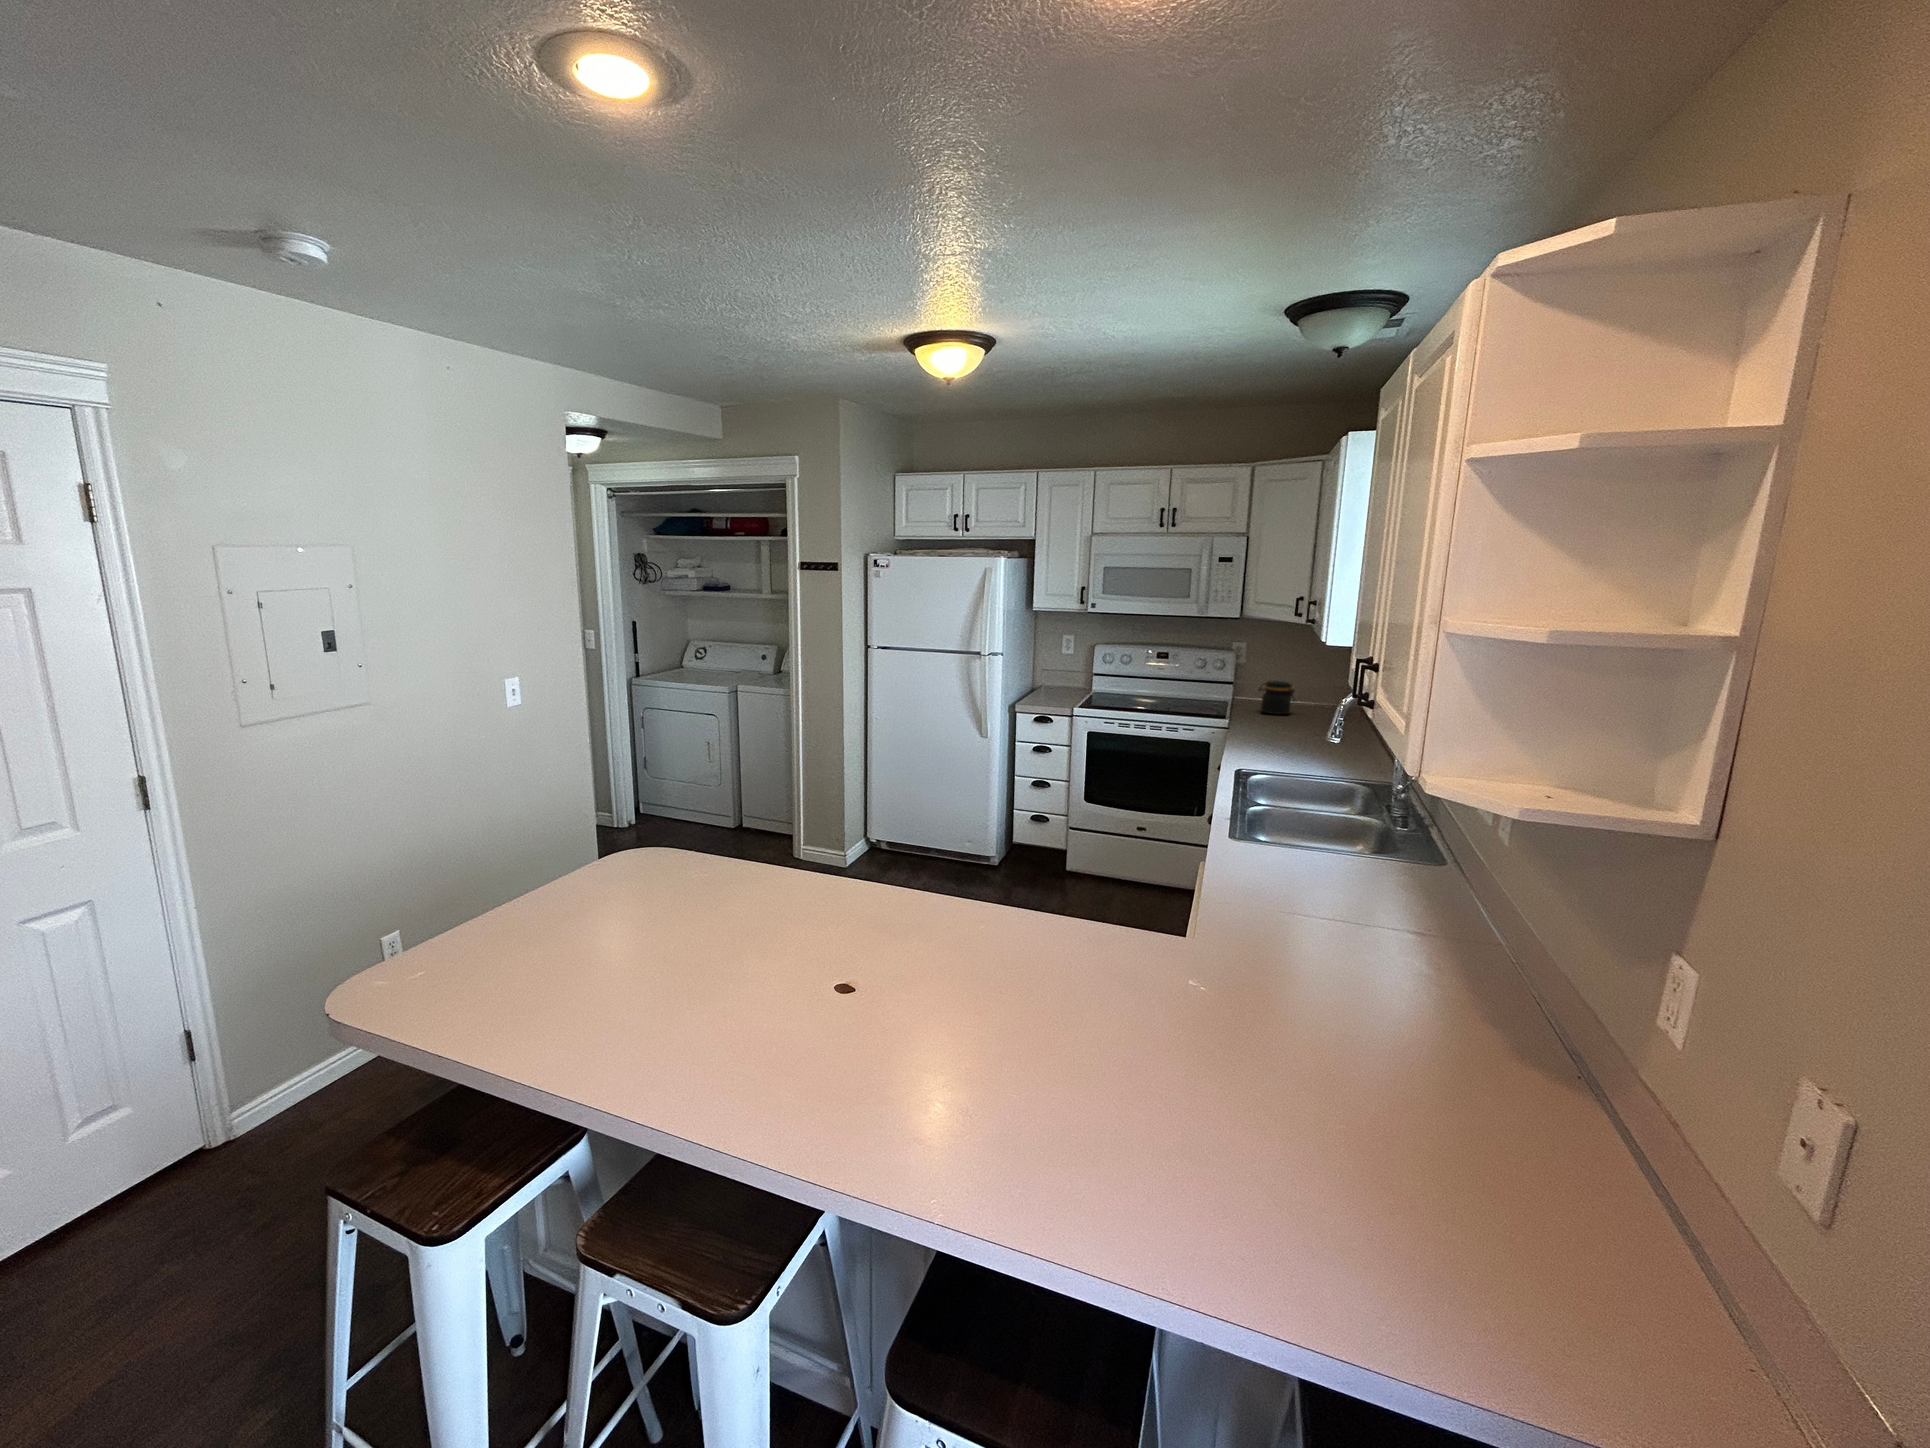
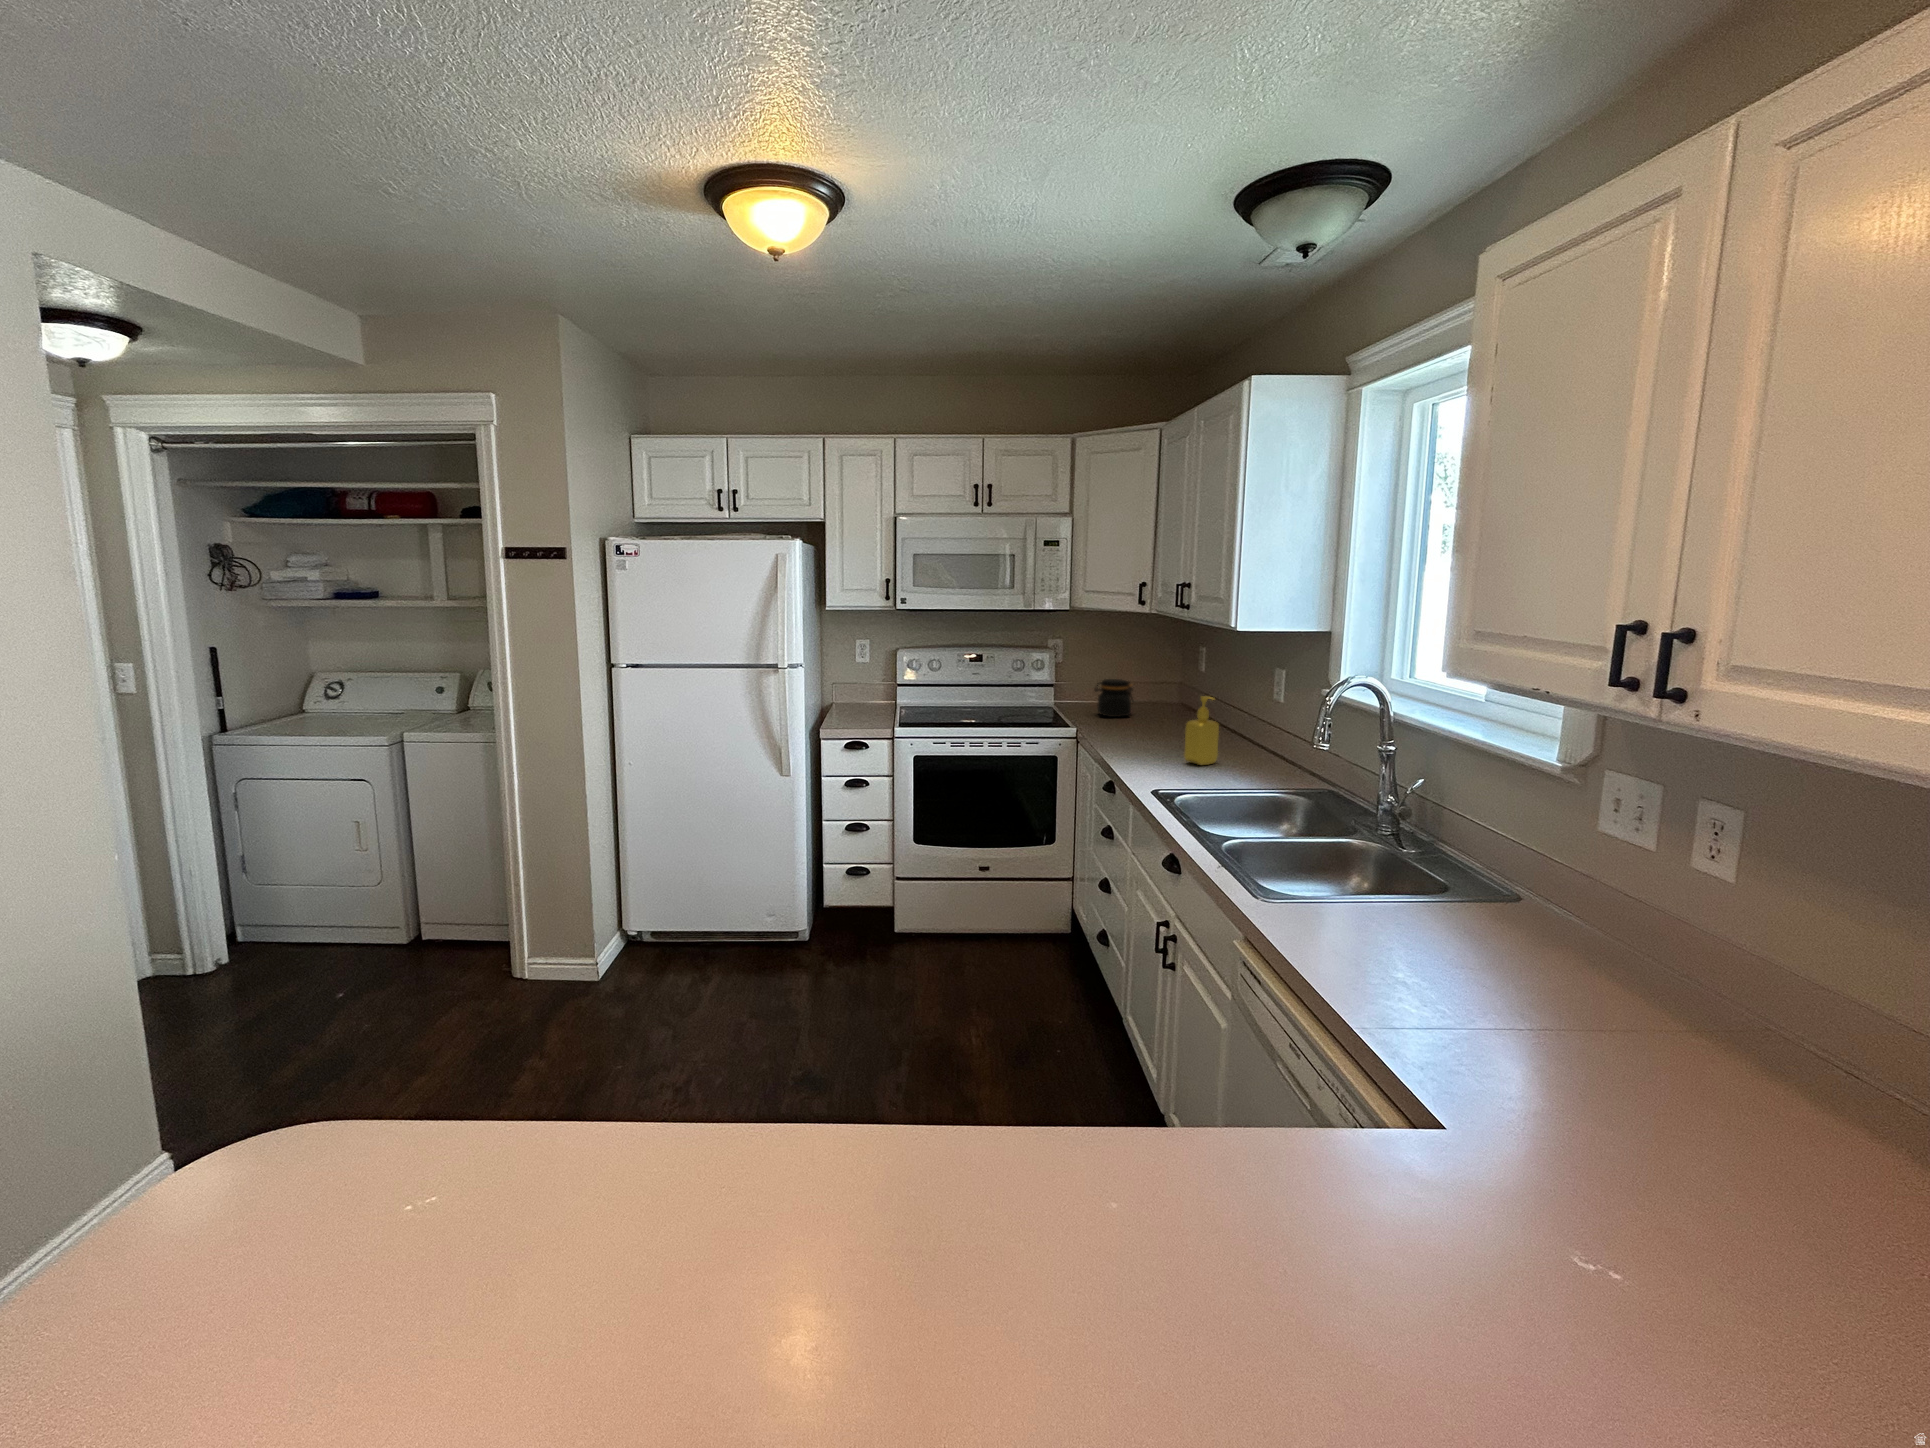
soap dispenser: none [1292,699,1326,757] -> present [1184,696,1219,765]

